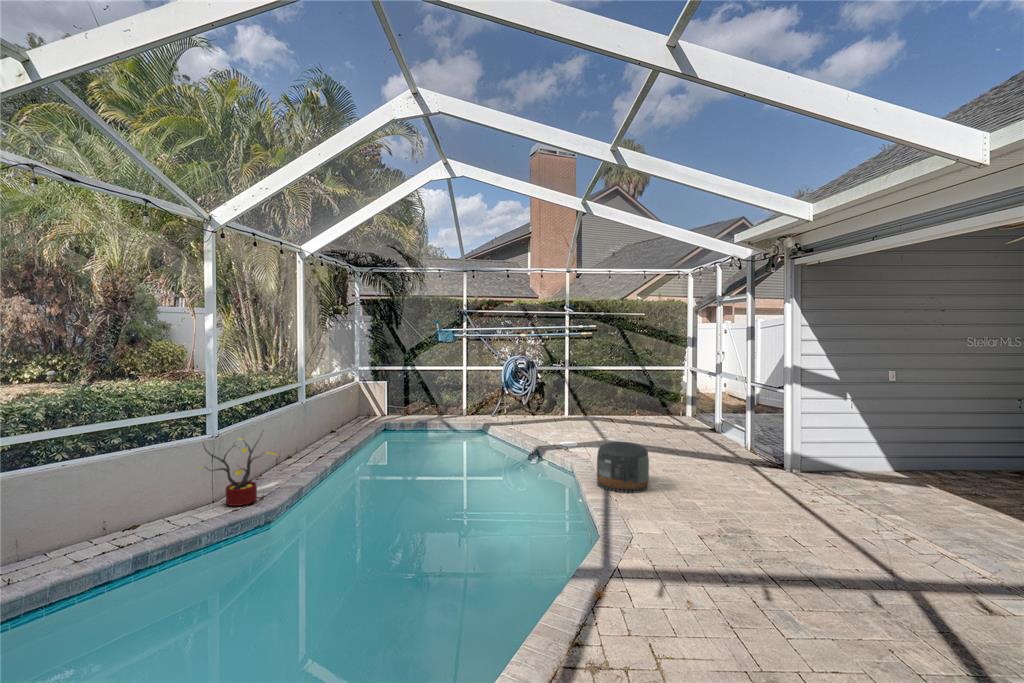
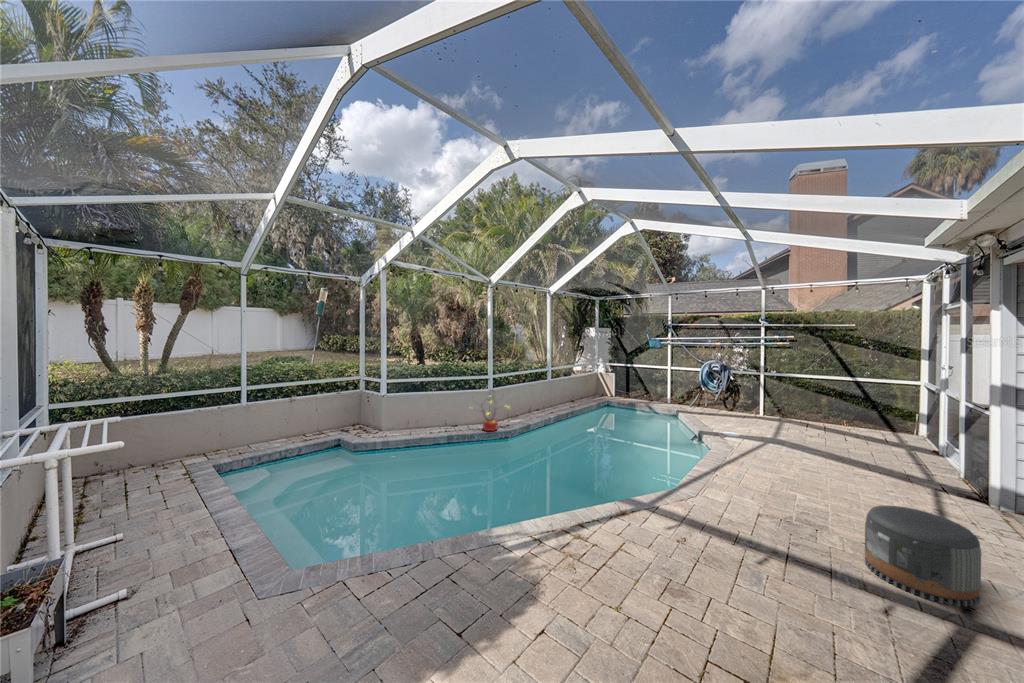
pouf: present [597,442,649,493] -> present [865,505,982,607]

